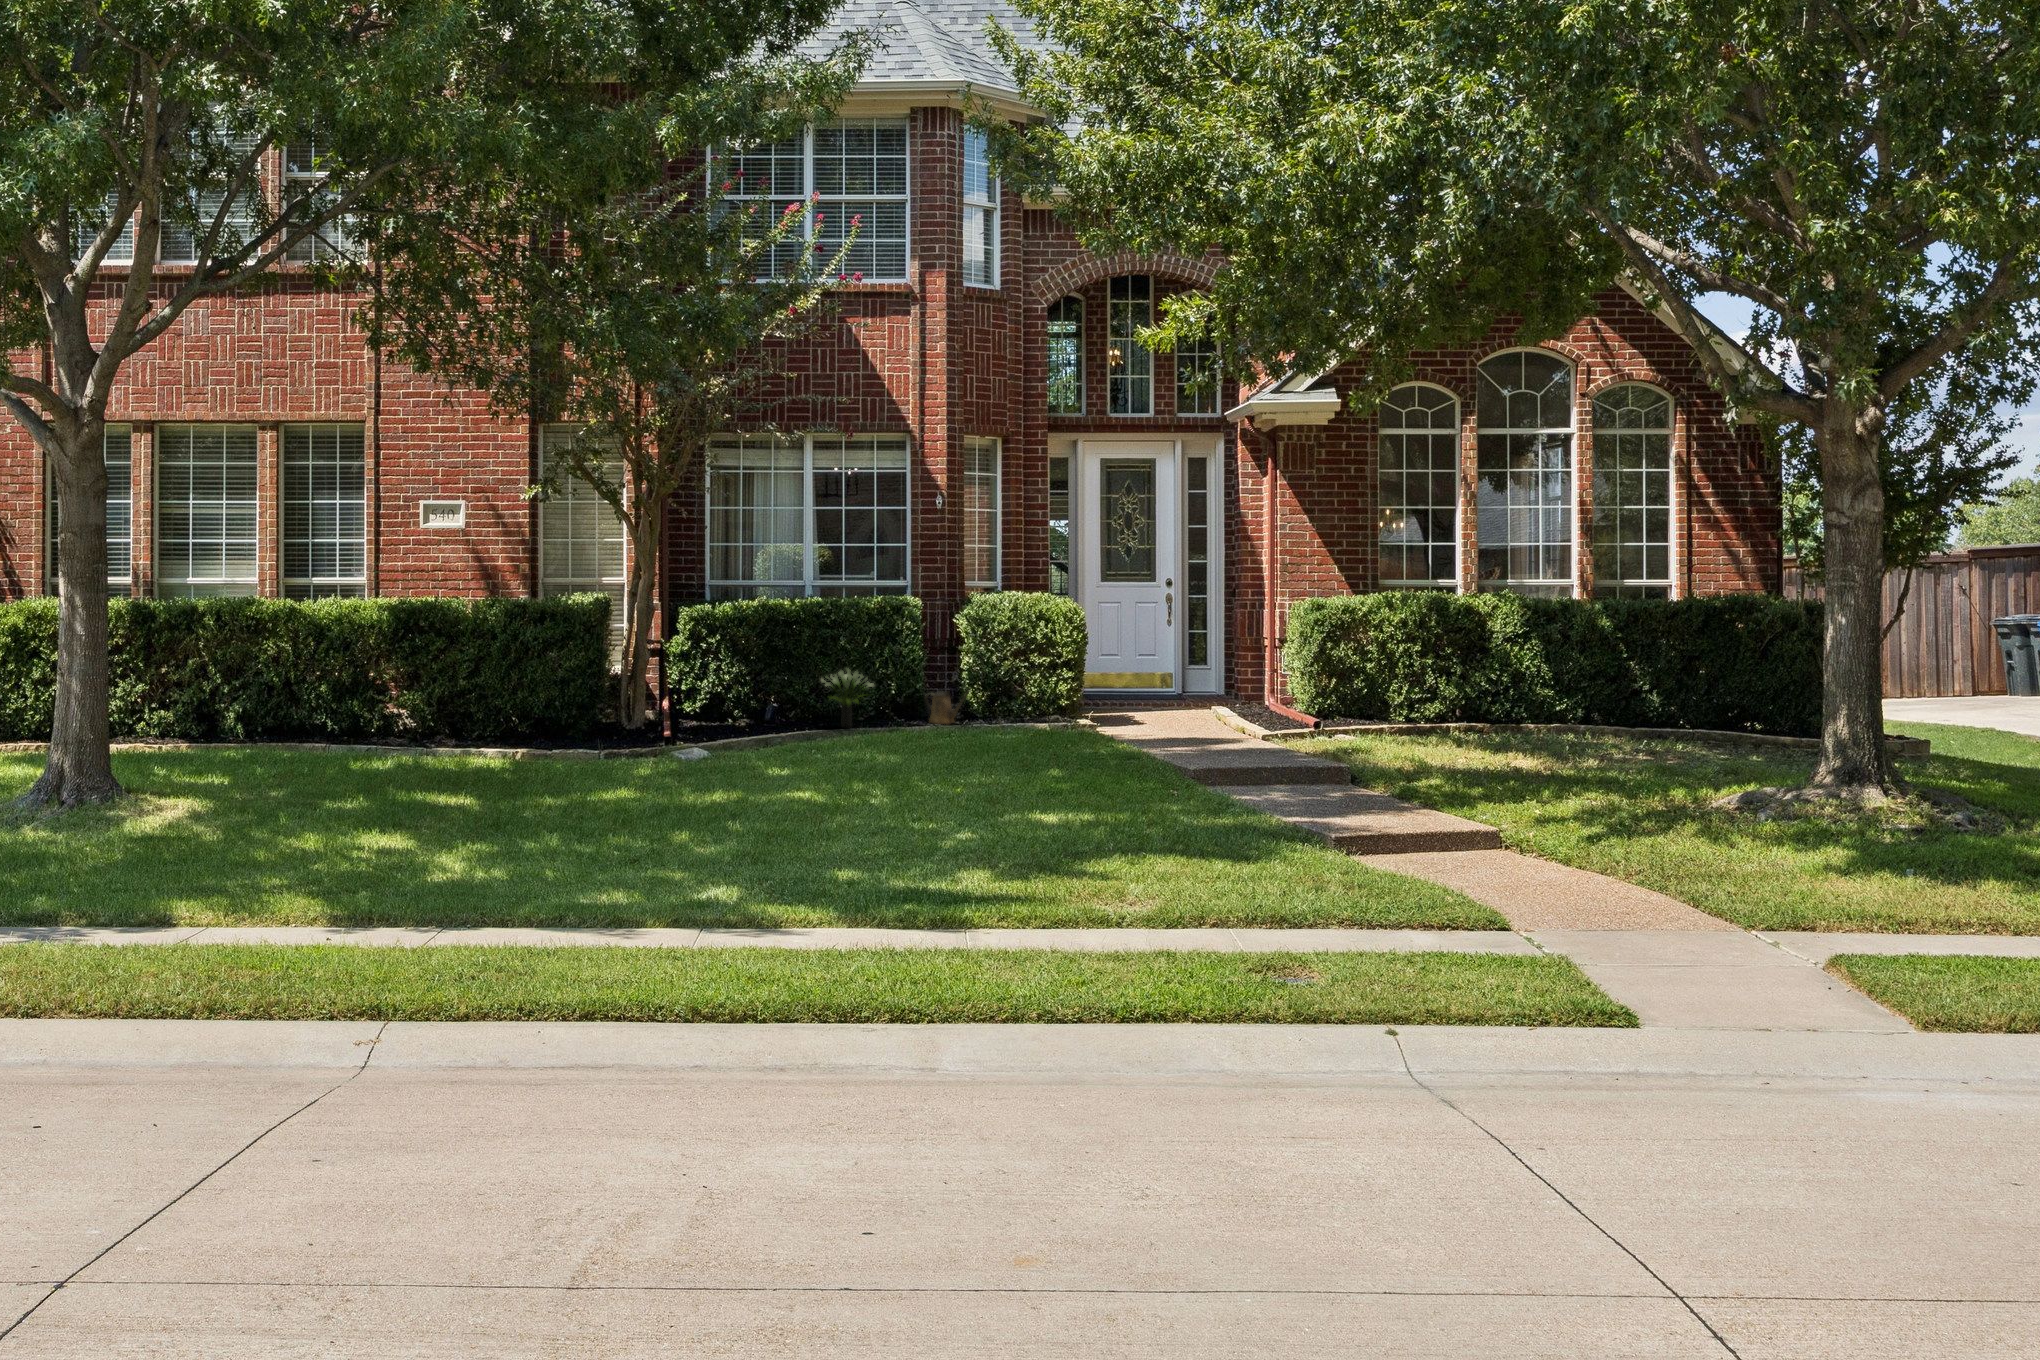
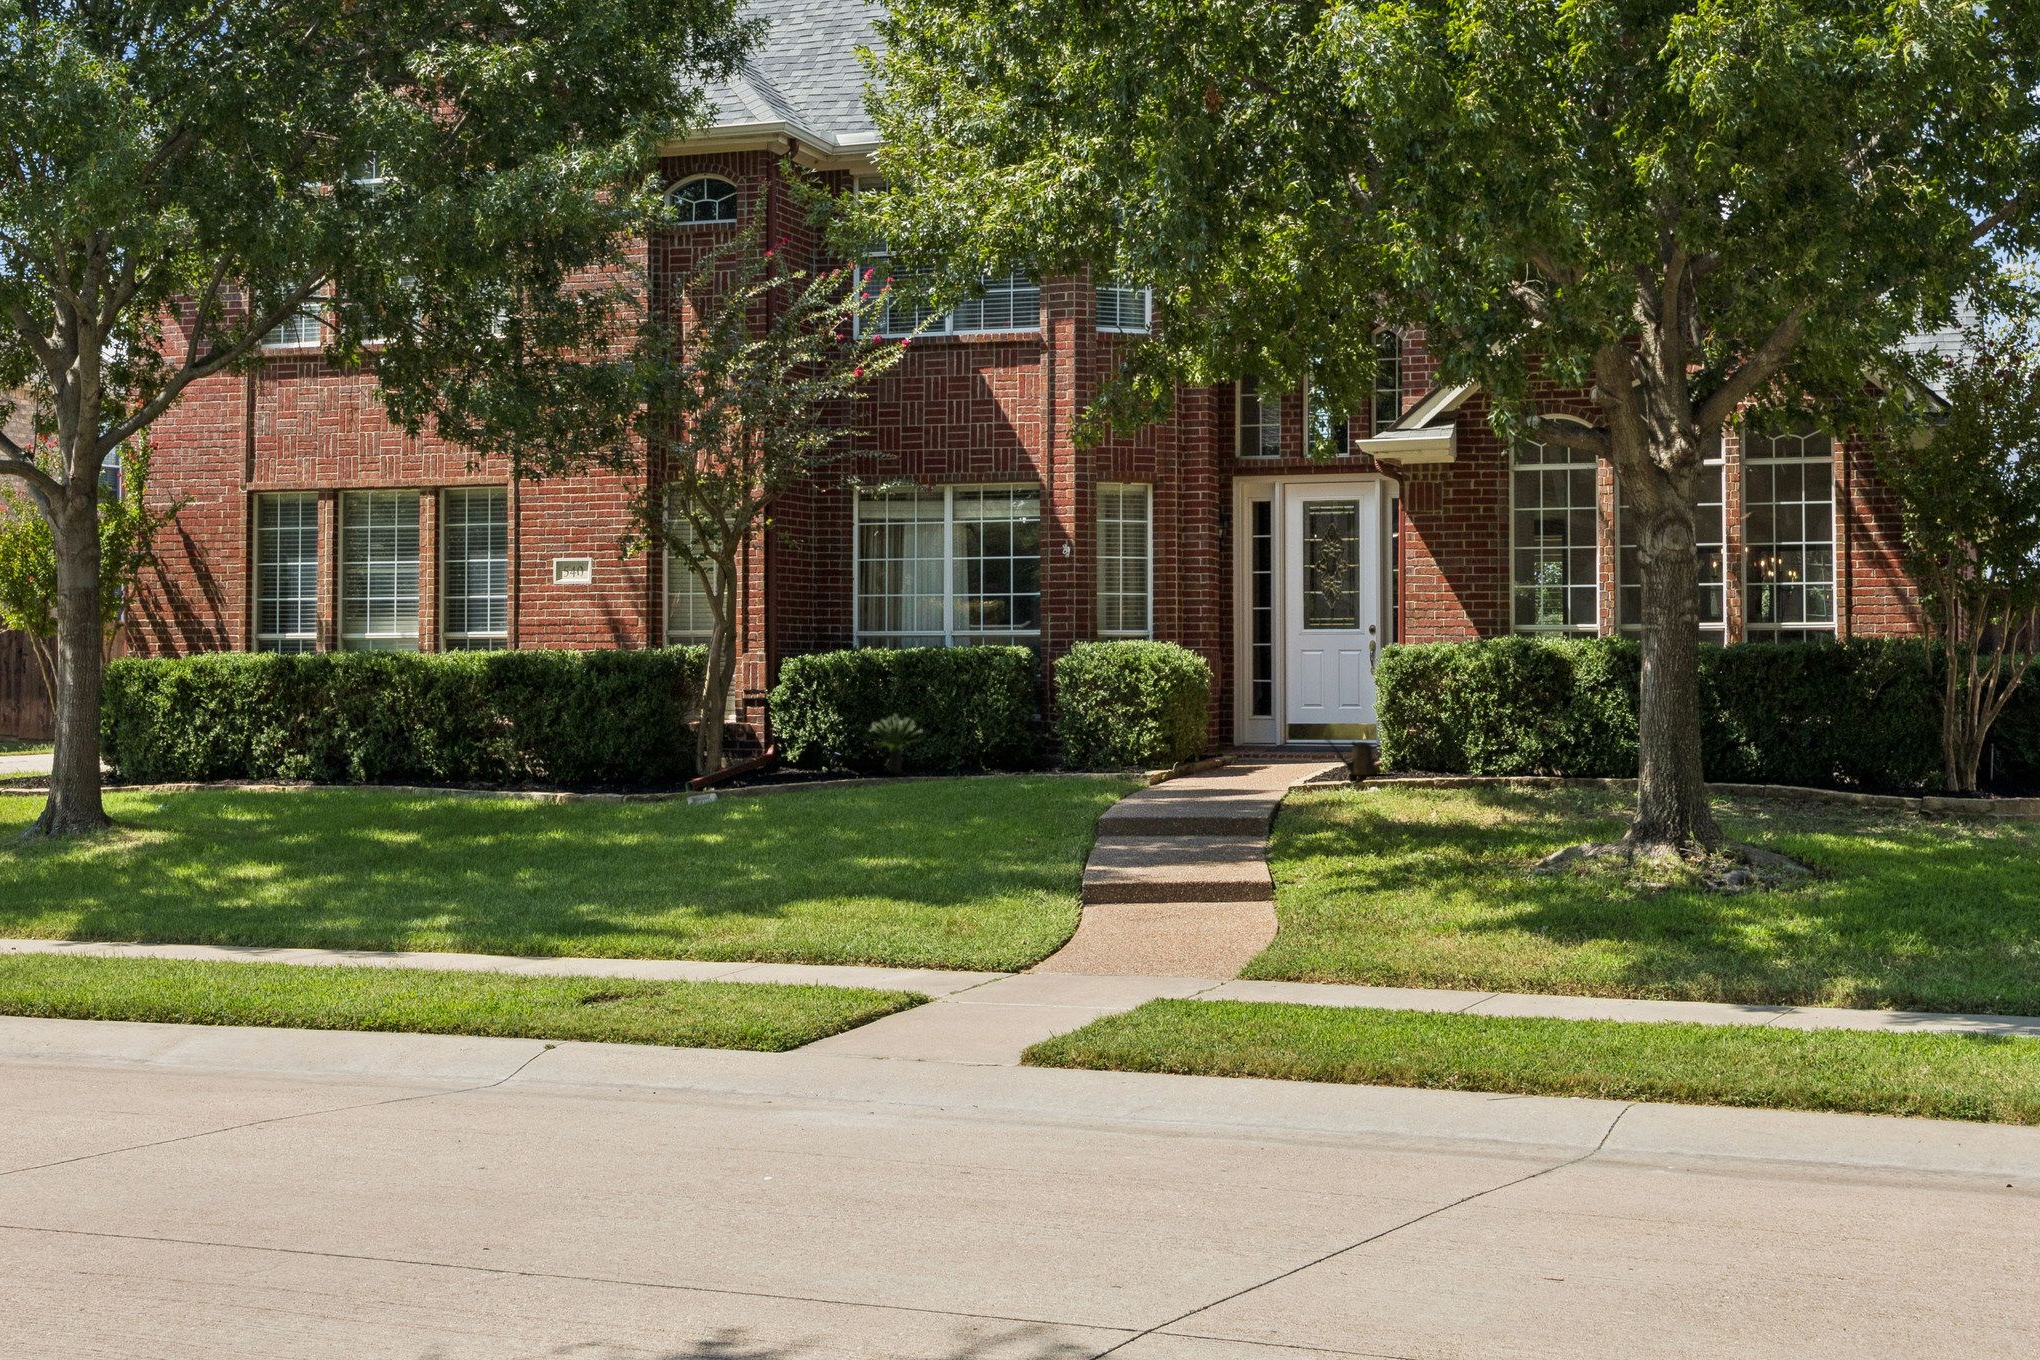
watering can: present [925,692,968,724] -> present [1327,739,1382,775]

